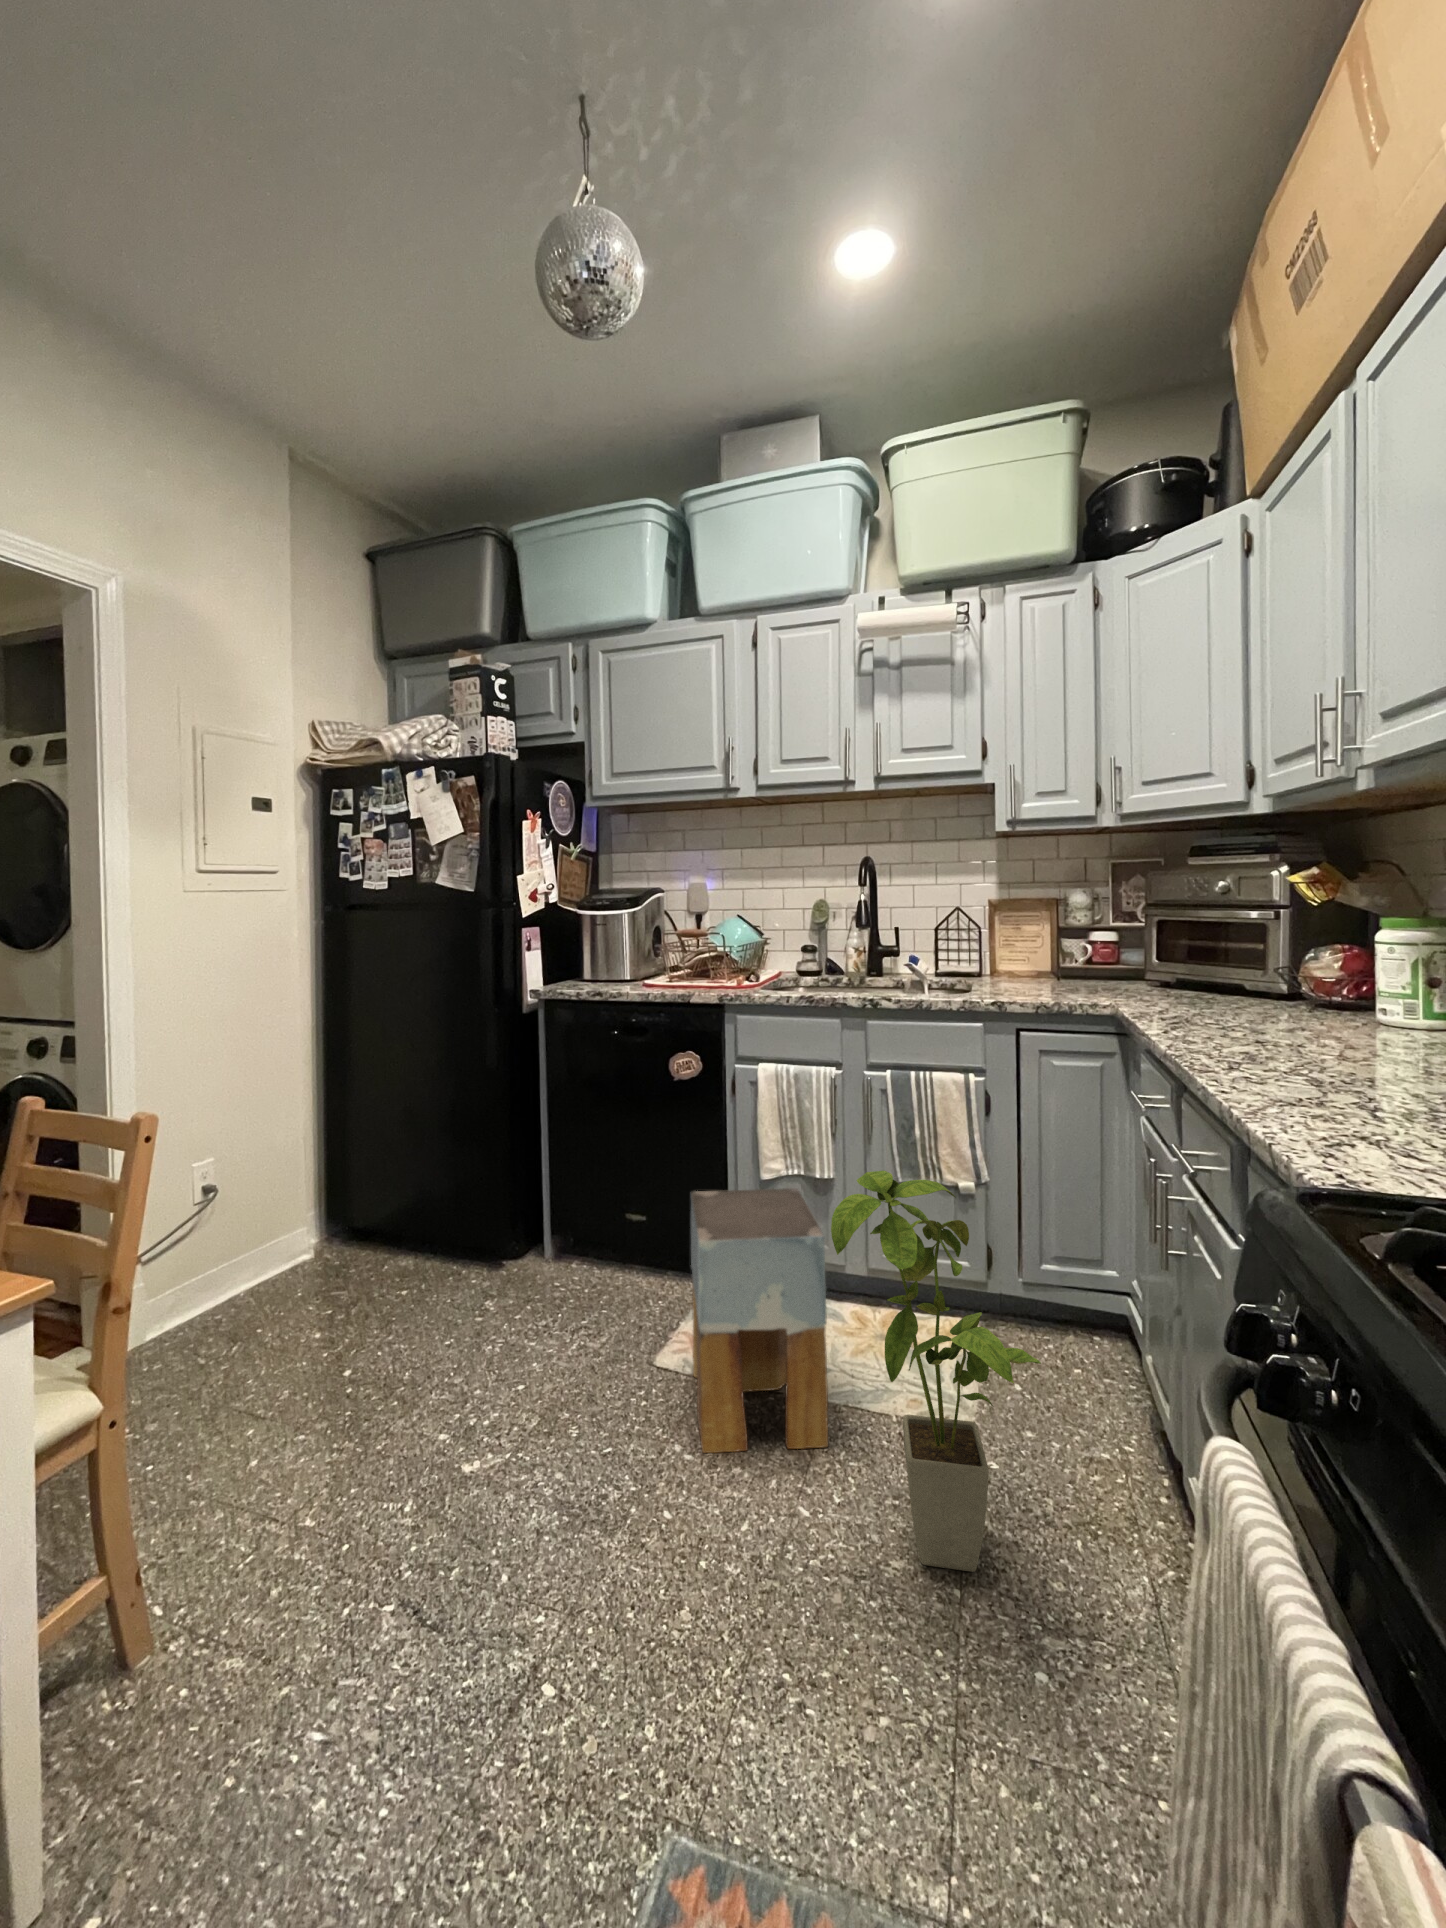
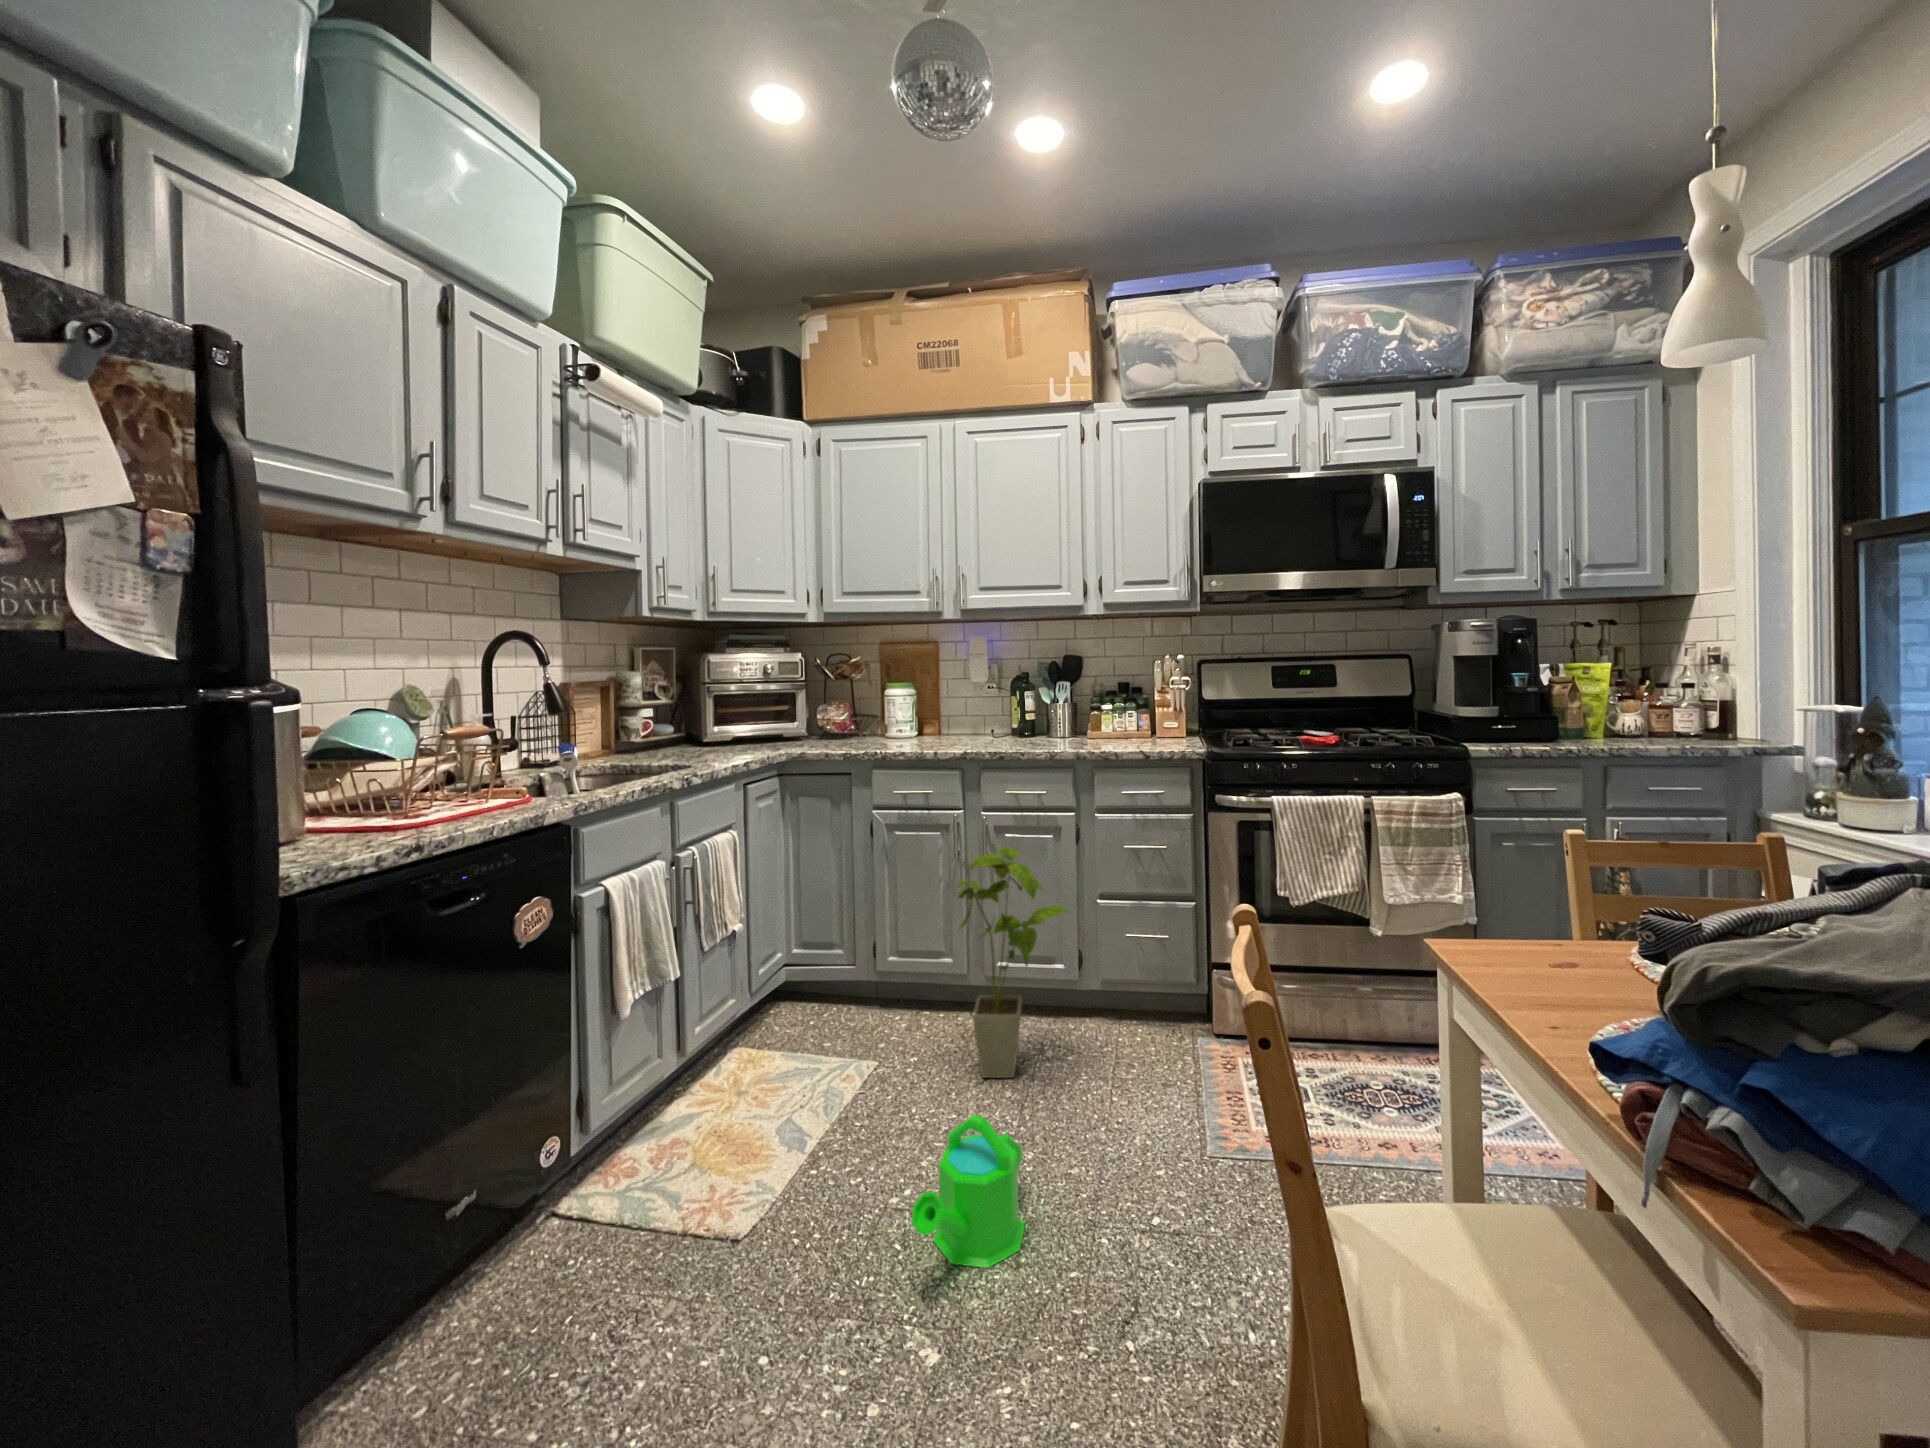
stool: present [691,1188,828,1453] -> none [771,946,909,1197]
watering can: none [524,1372,658,1543] -> present [912,1115,1025,1268]

